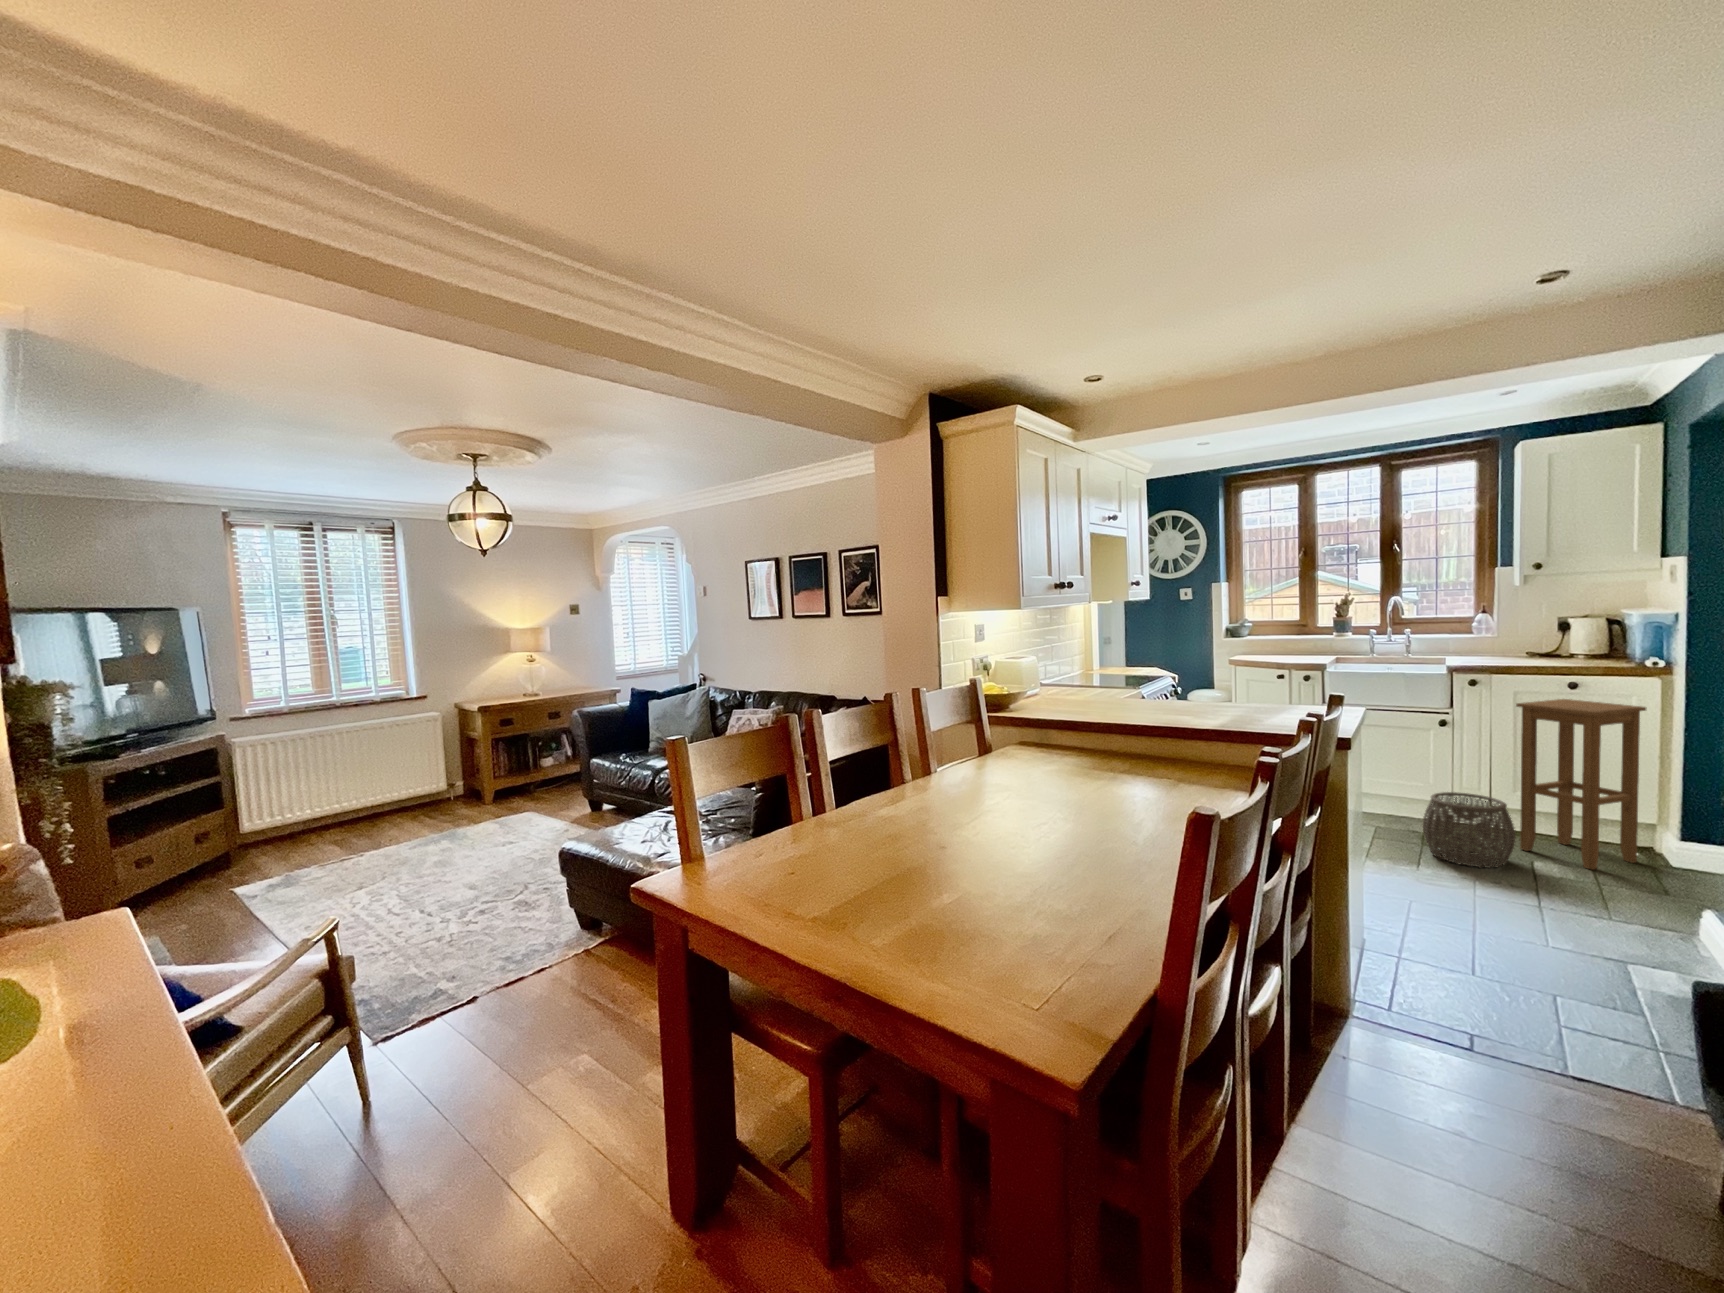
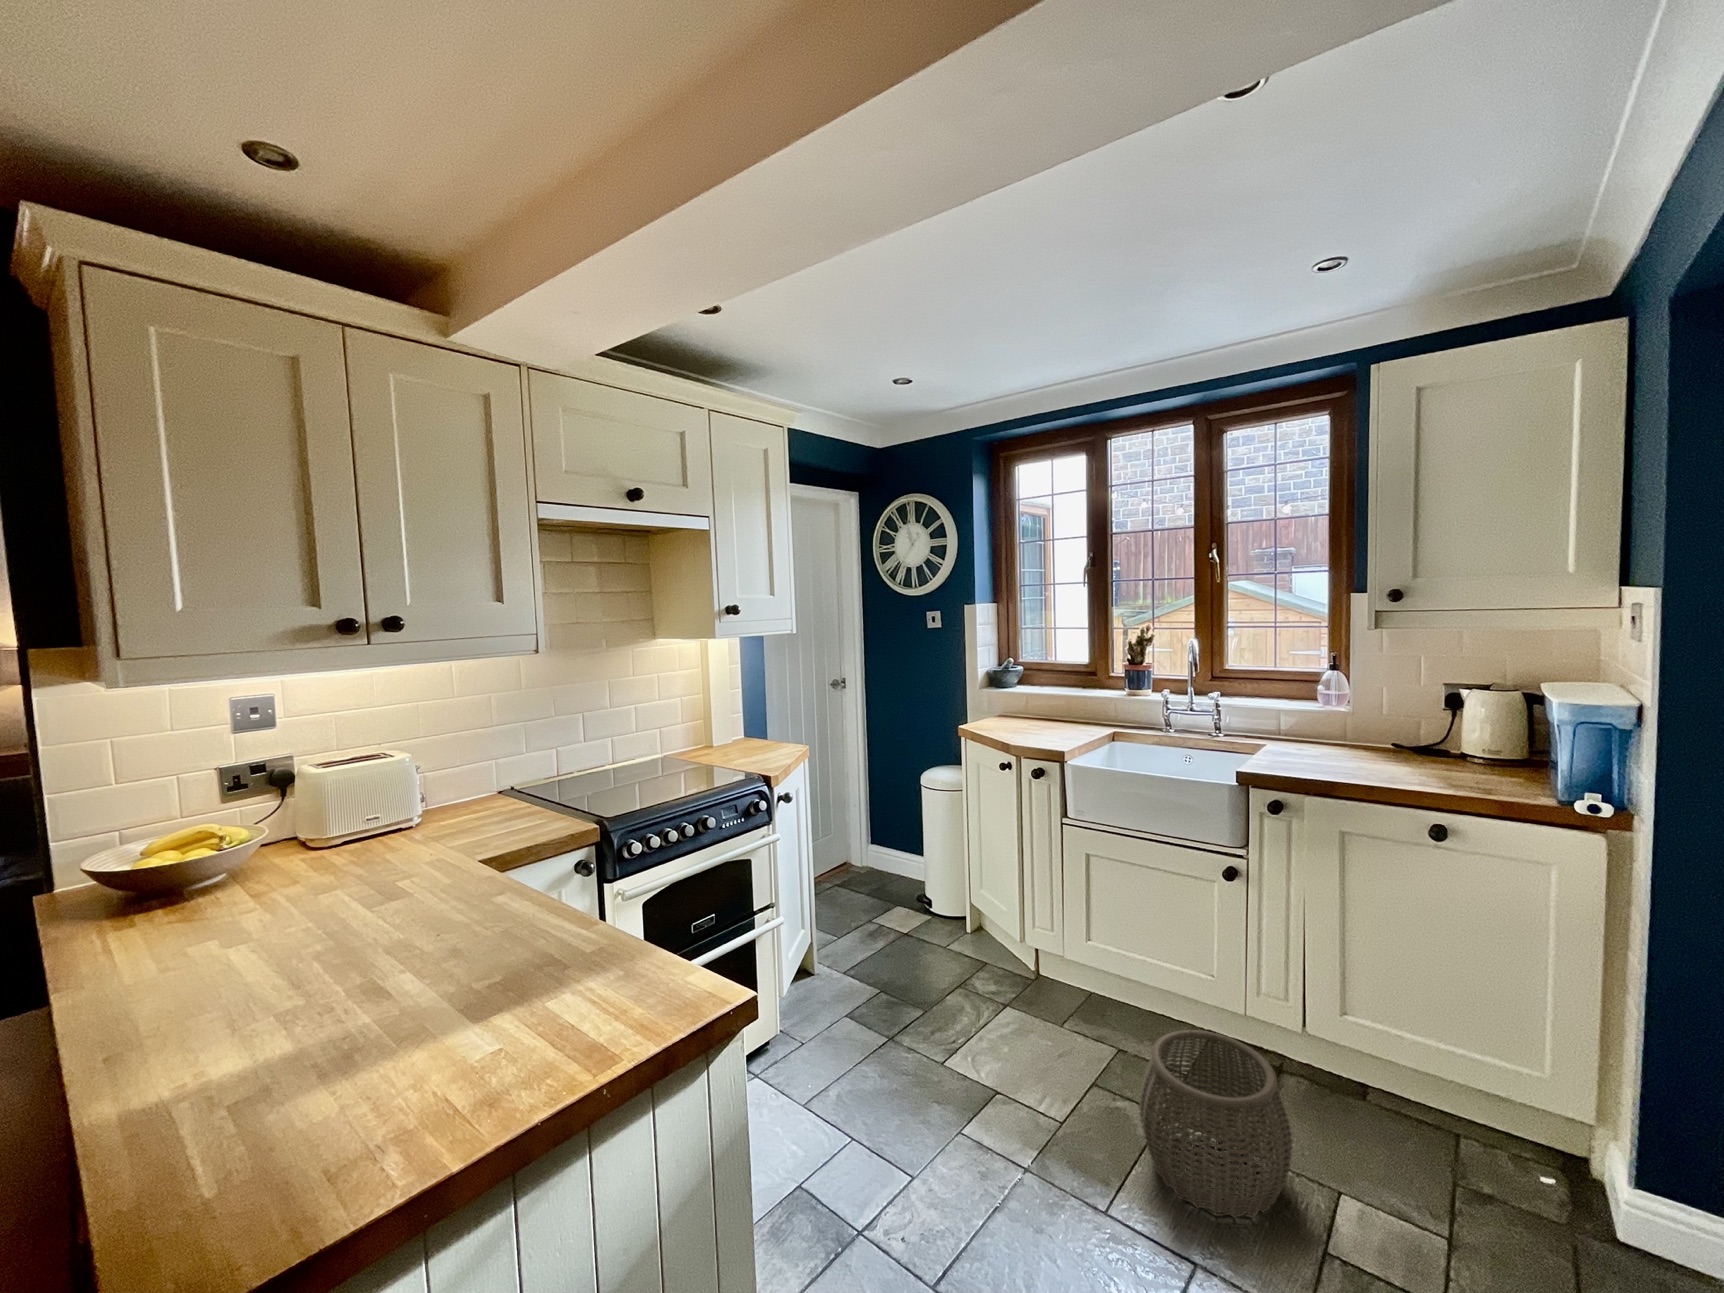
stool: present [1516,699,1646,870] -> none [1321,857,1562,1244]

